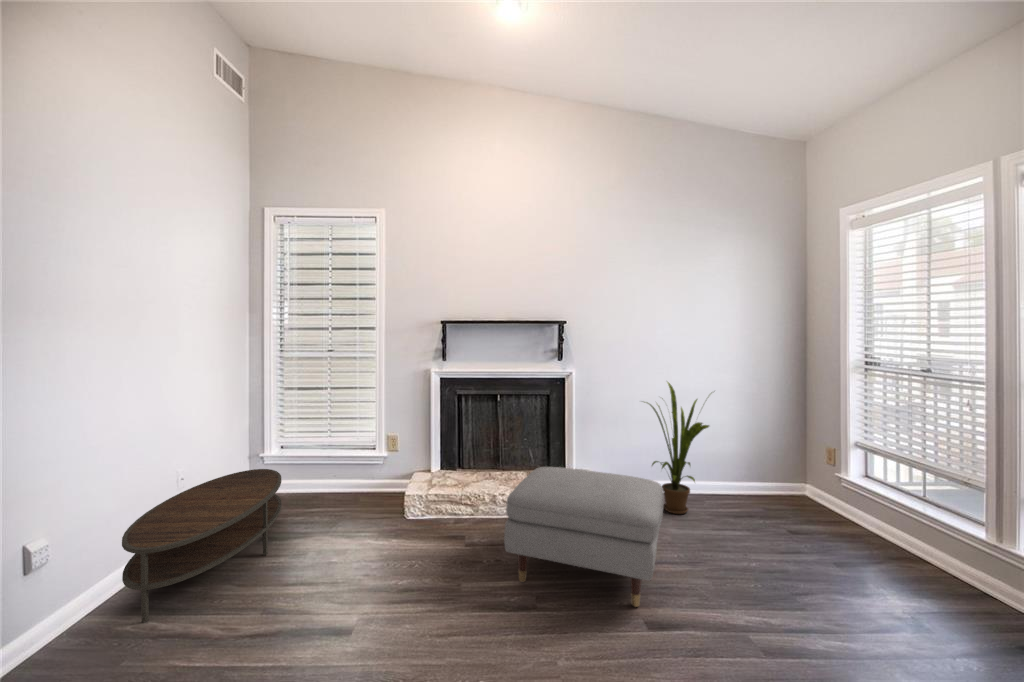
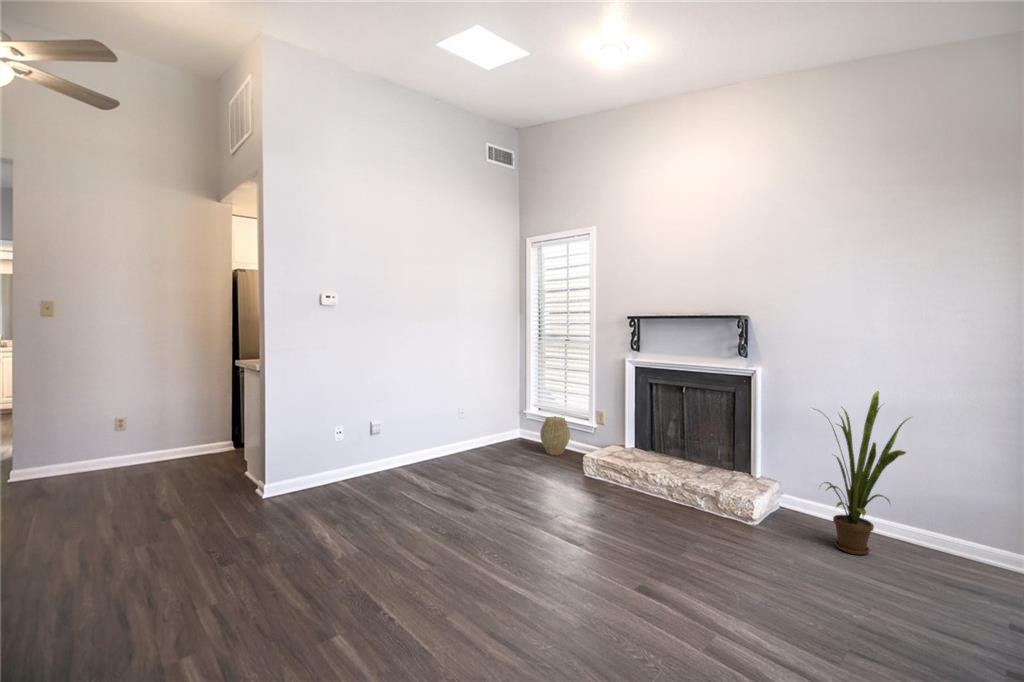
woven basket: none [309,453,351,505] -> present [540,416,570,455]
ottoman: present [504,467,664,607] -> none [584,448,740,570]
coffee table: present [122,469,282,622] -> none [415,416,517,472]

